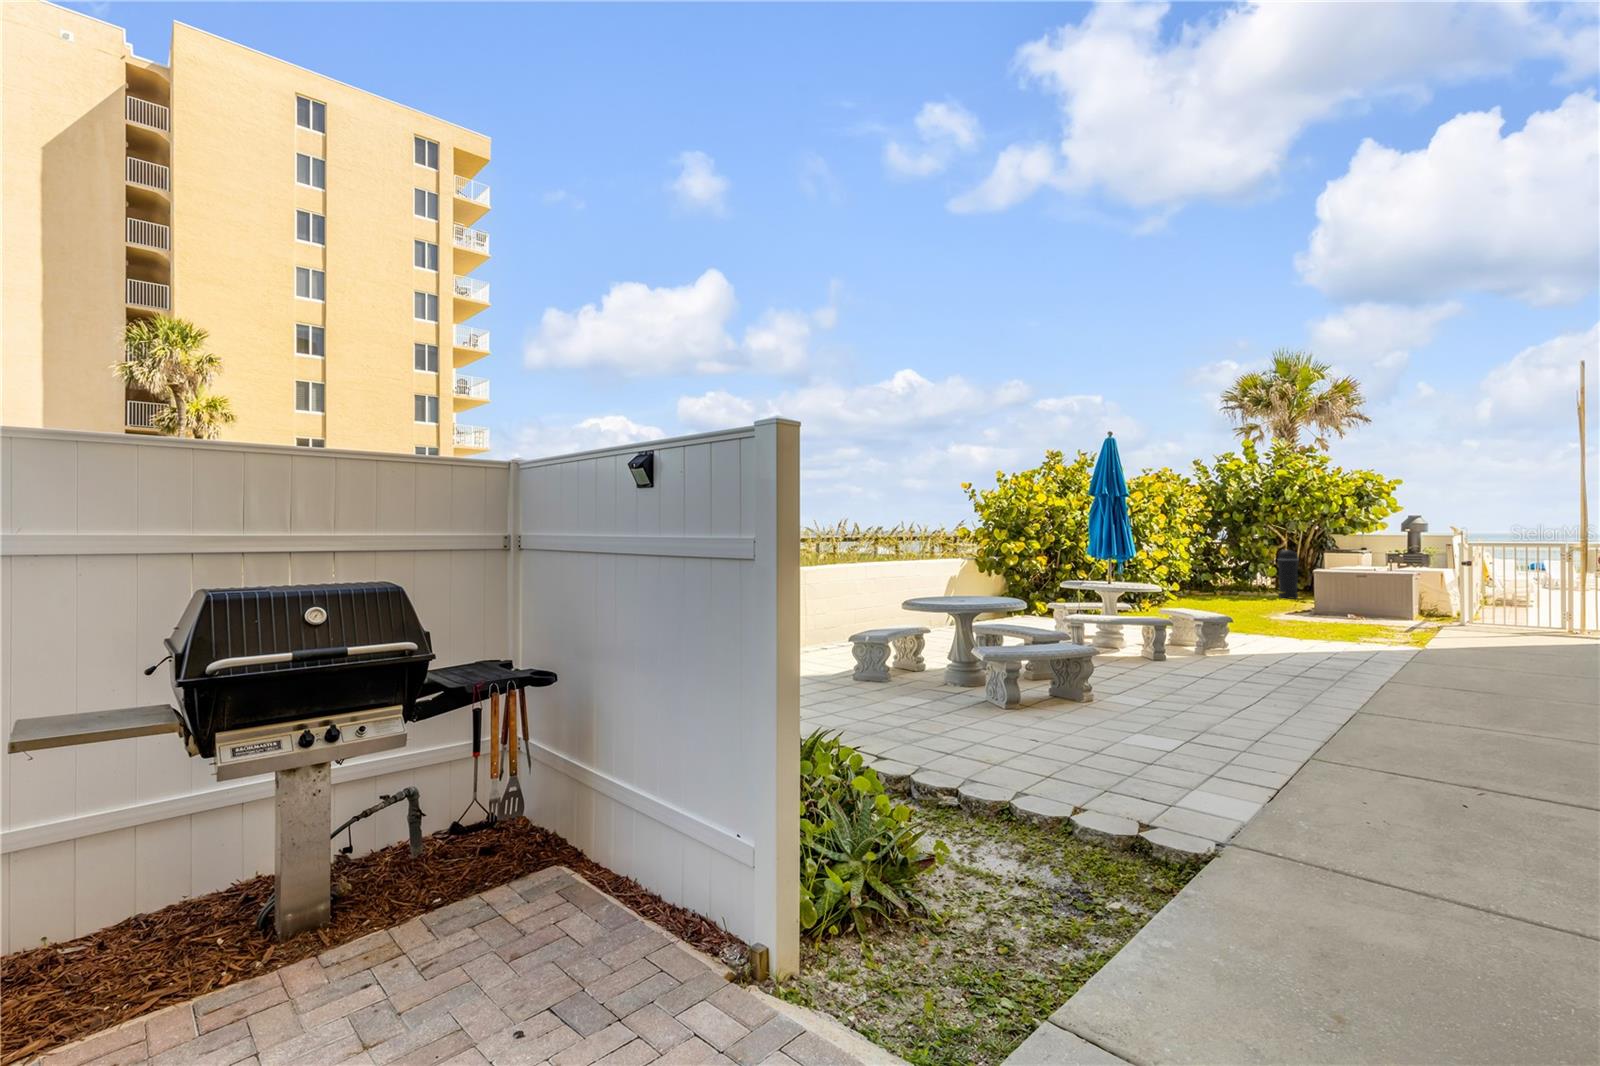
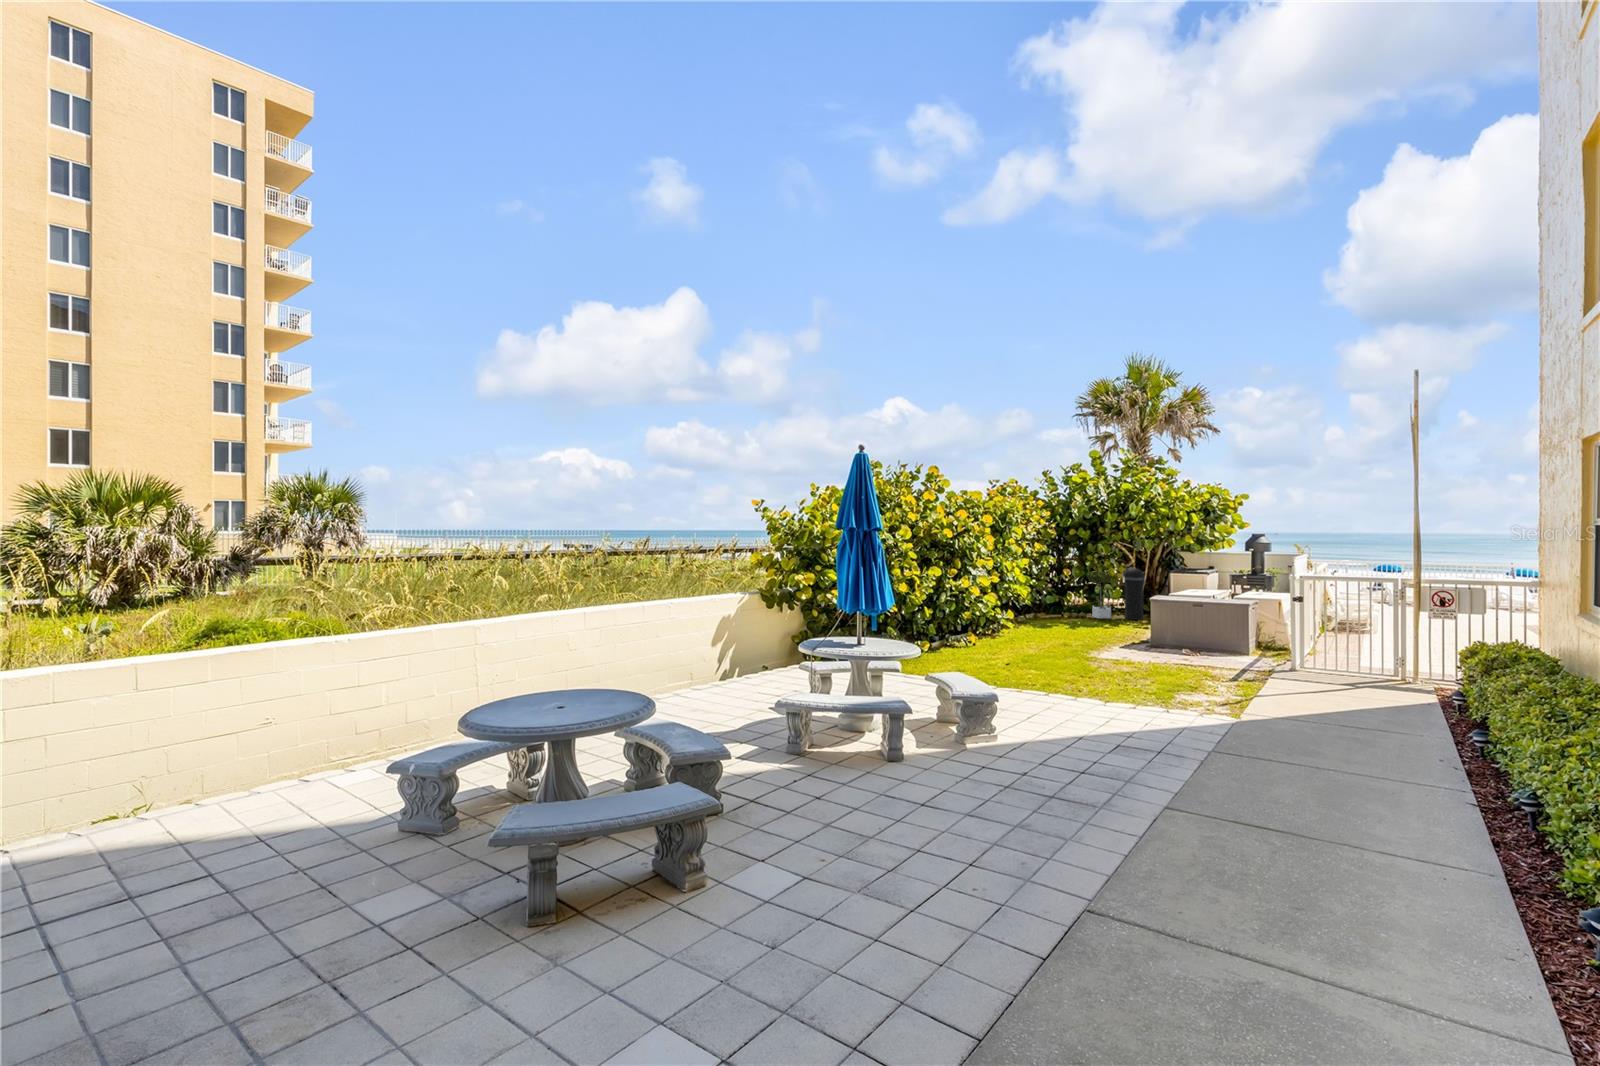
potted tree: none [1242,551,1265,597] -> present [1089,570,1111,618]

